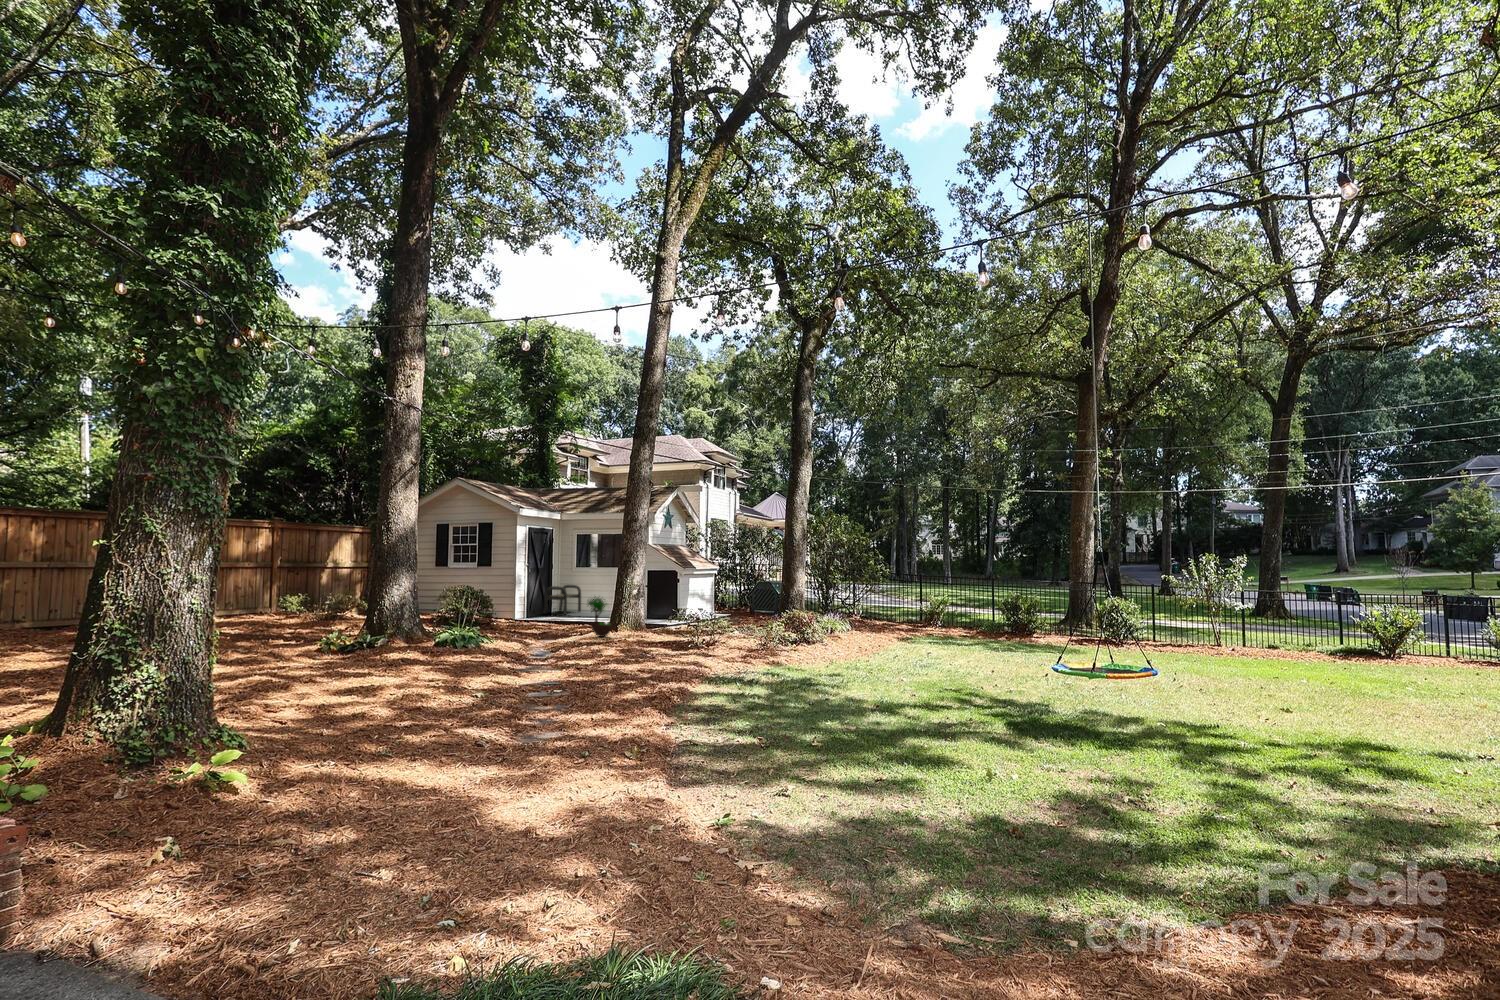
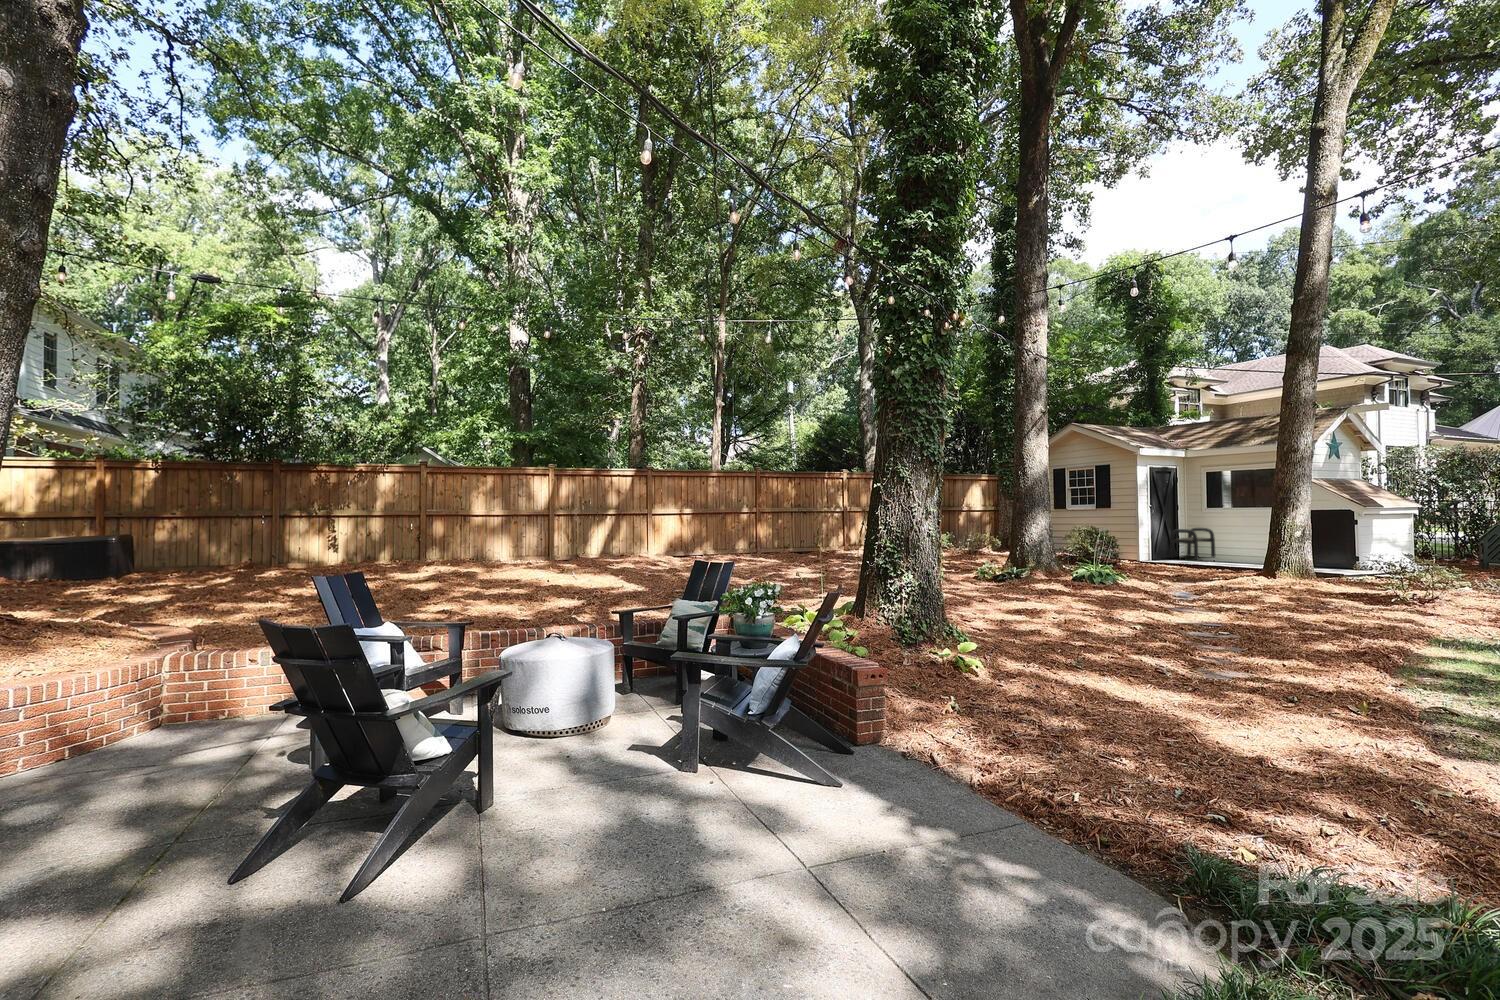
potted tree: present [588,596,612,637] -> none [1231,535,1268,584]

